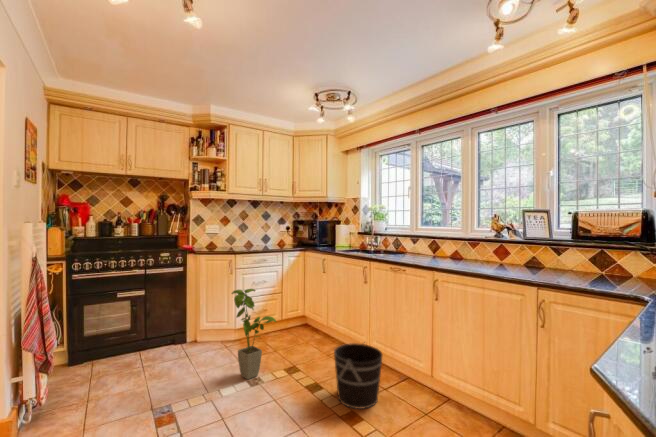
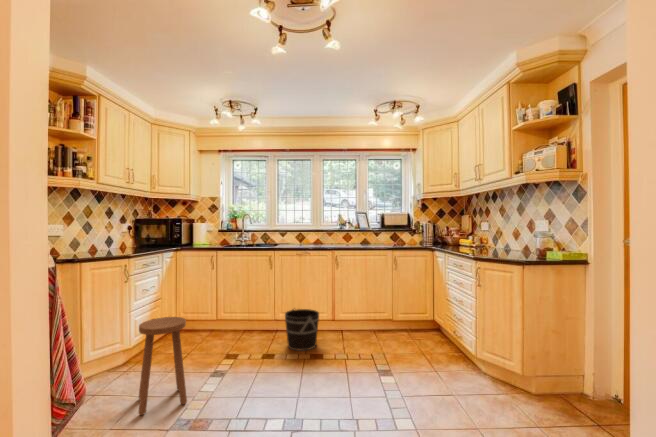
house plant: present [232,289,276,379] -> none [193,284,240,372]
stool: none [155,310,207,397] -> present [139,317,187,415]

